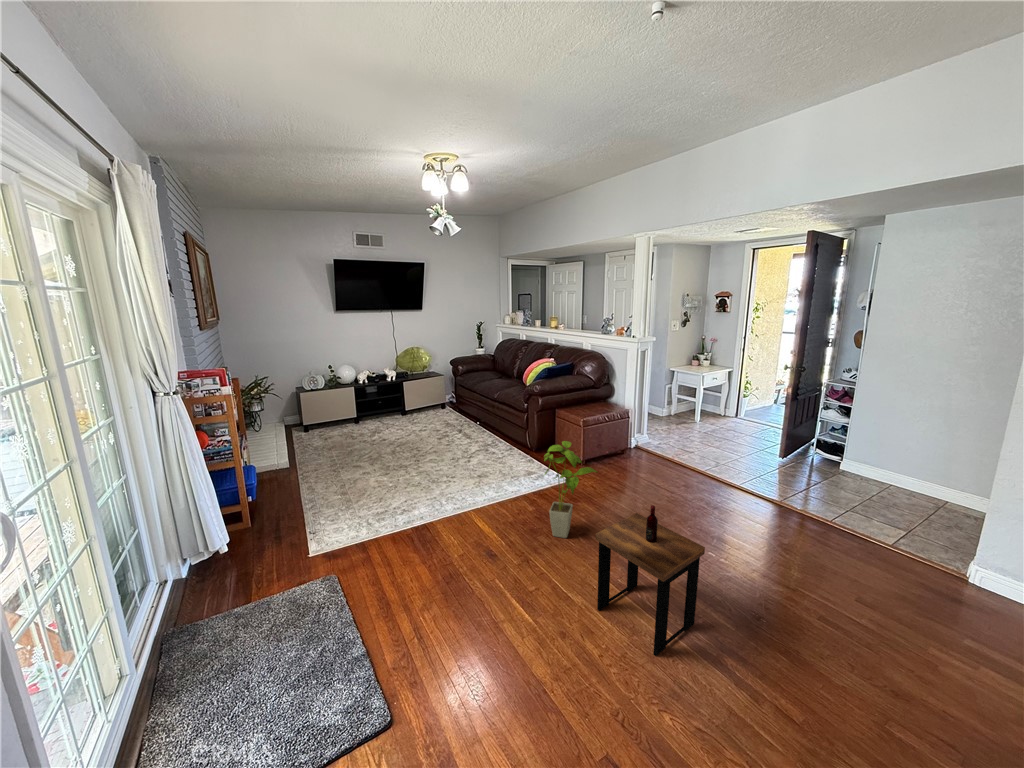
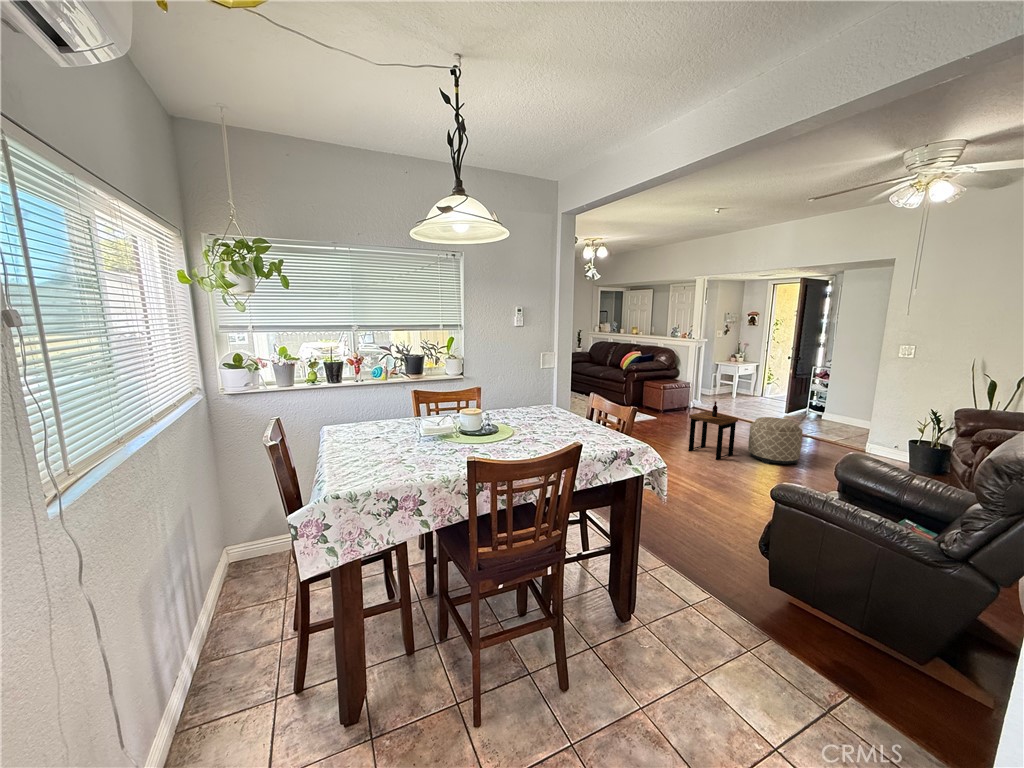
house plant: present [544,441,597,538] -> none [654,384,683,434]
ottoman: none [728,534,863,677] -> present [748,417,803,465]

